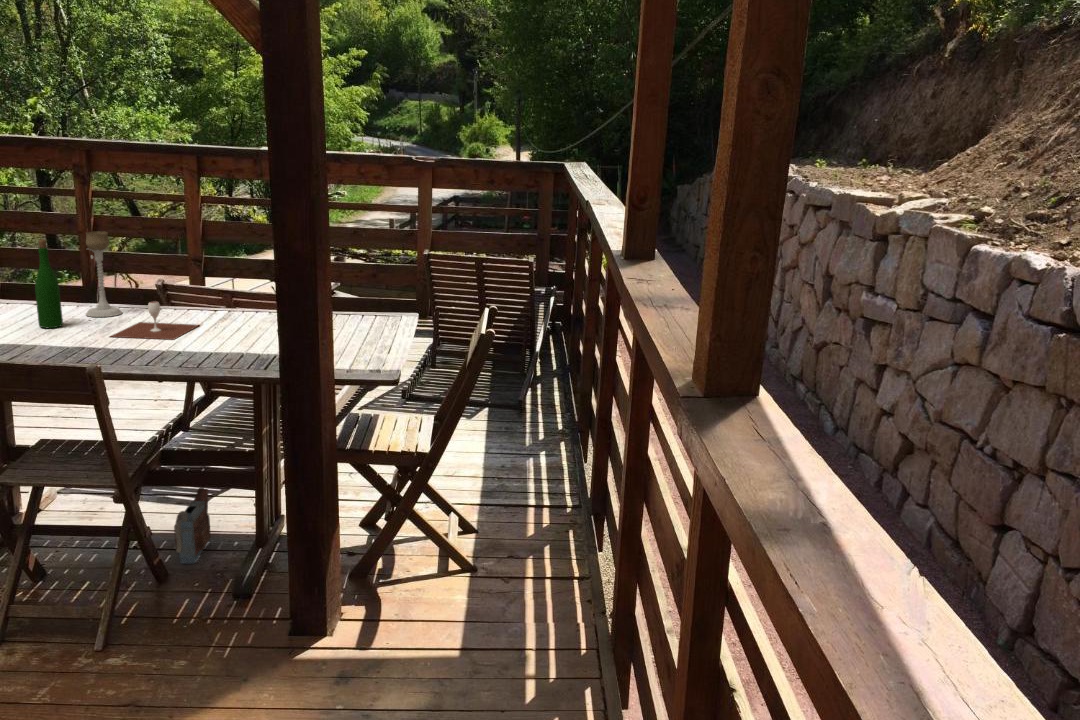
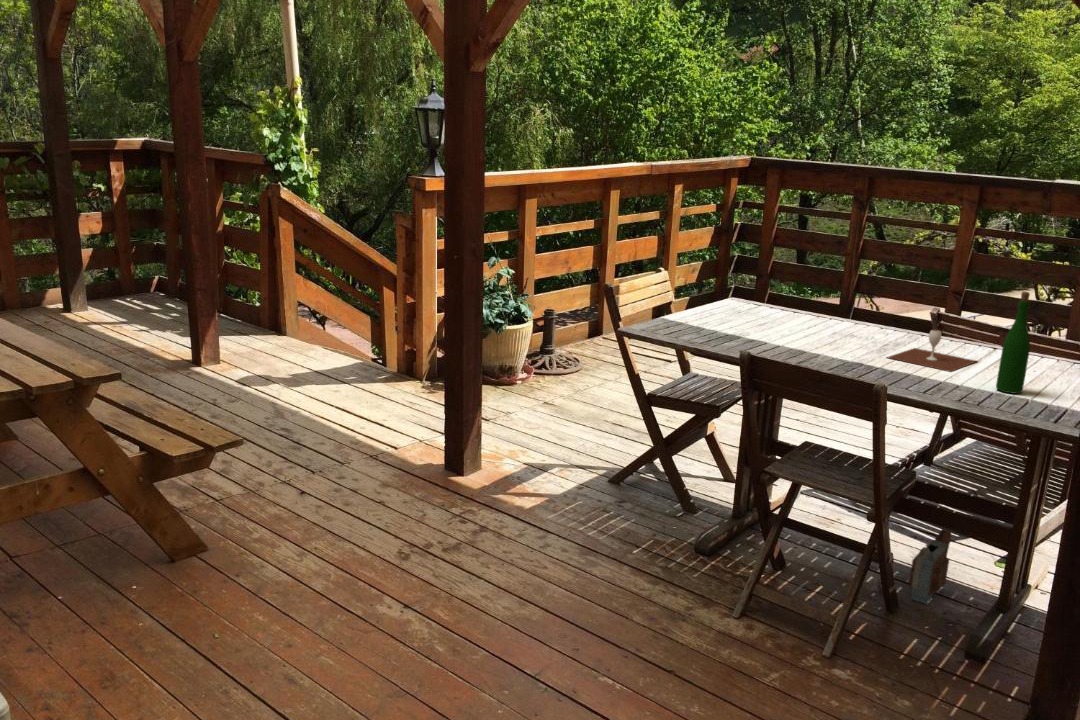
candle holder: present [86,231,122,317] -> none [862,253,900,338]
wine bottle: present [35,240,63,328] -> present [996,292,1030,393]

